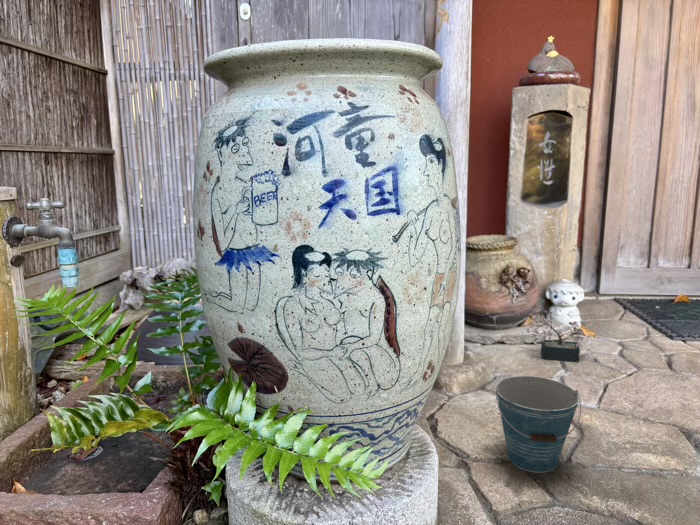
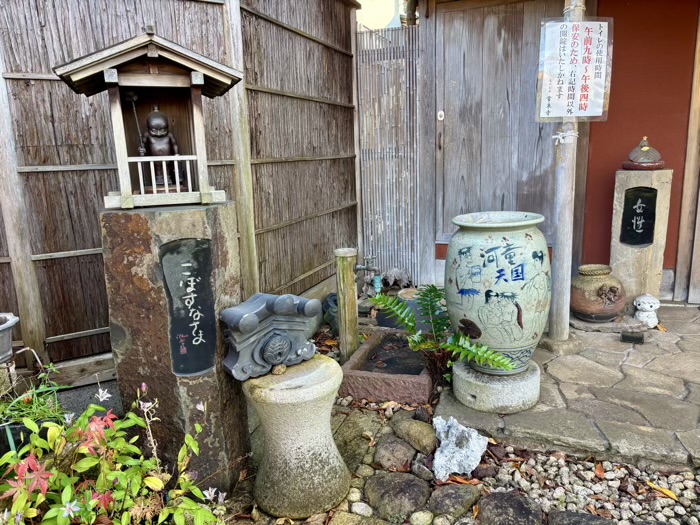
bucket: present [496,376,581,473] -> none [572,345,613,388]

